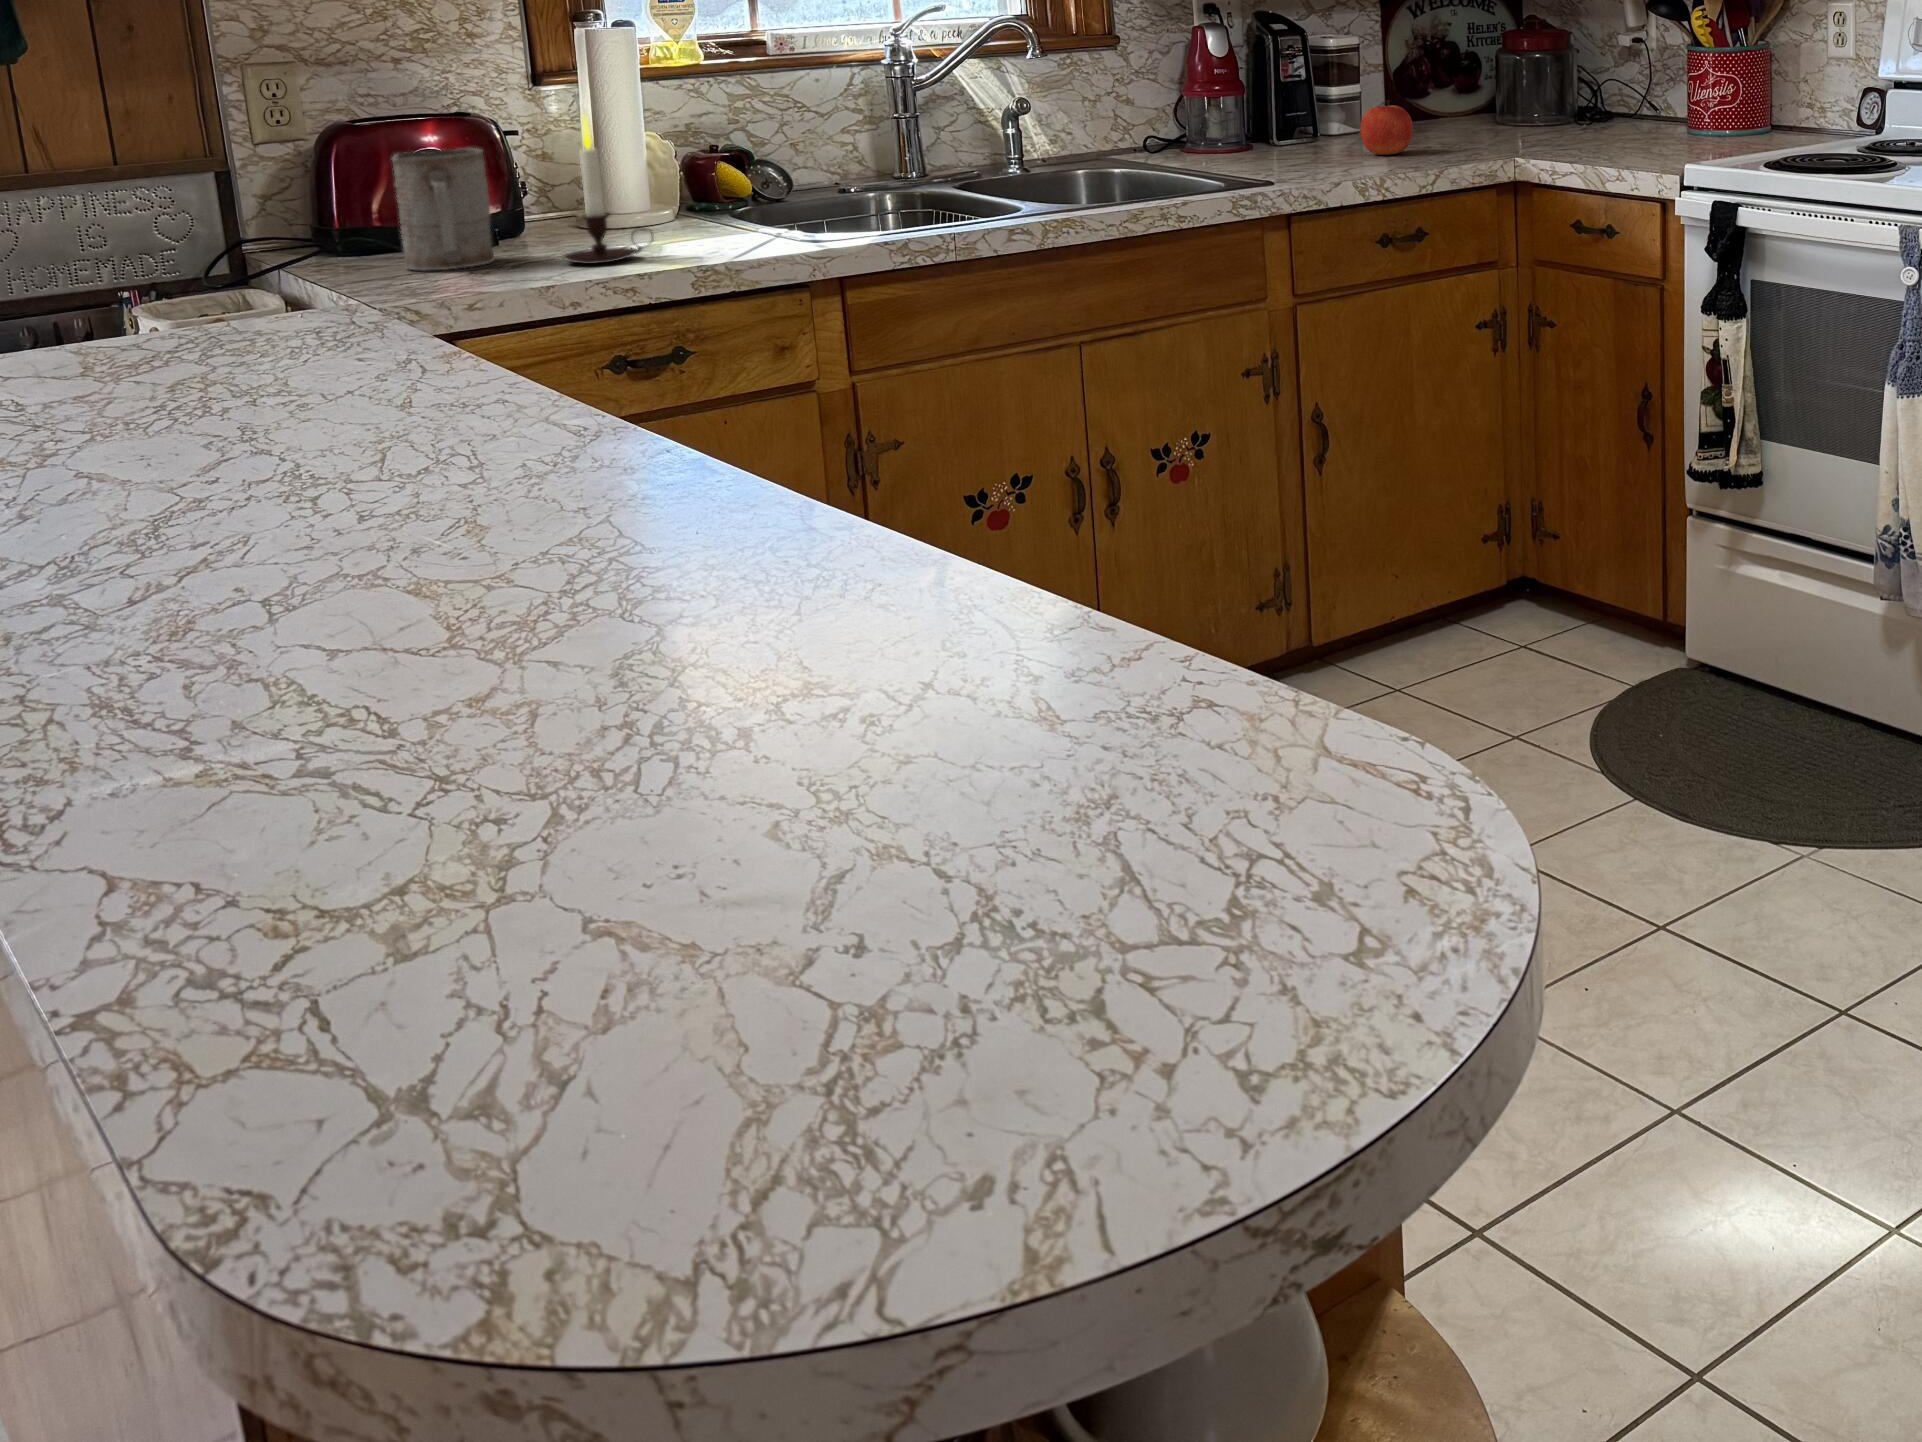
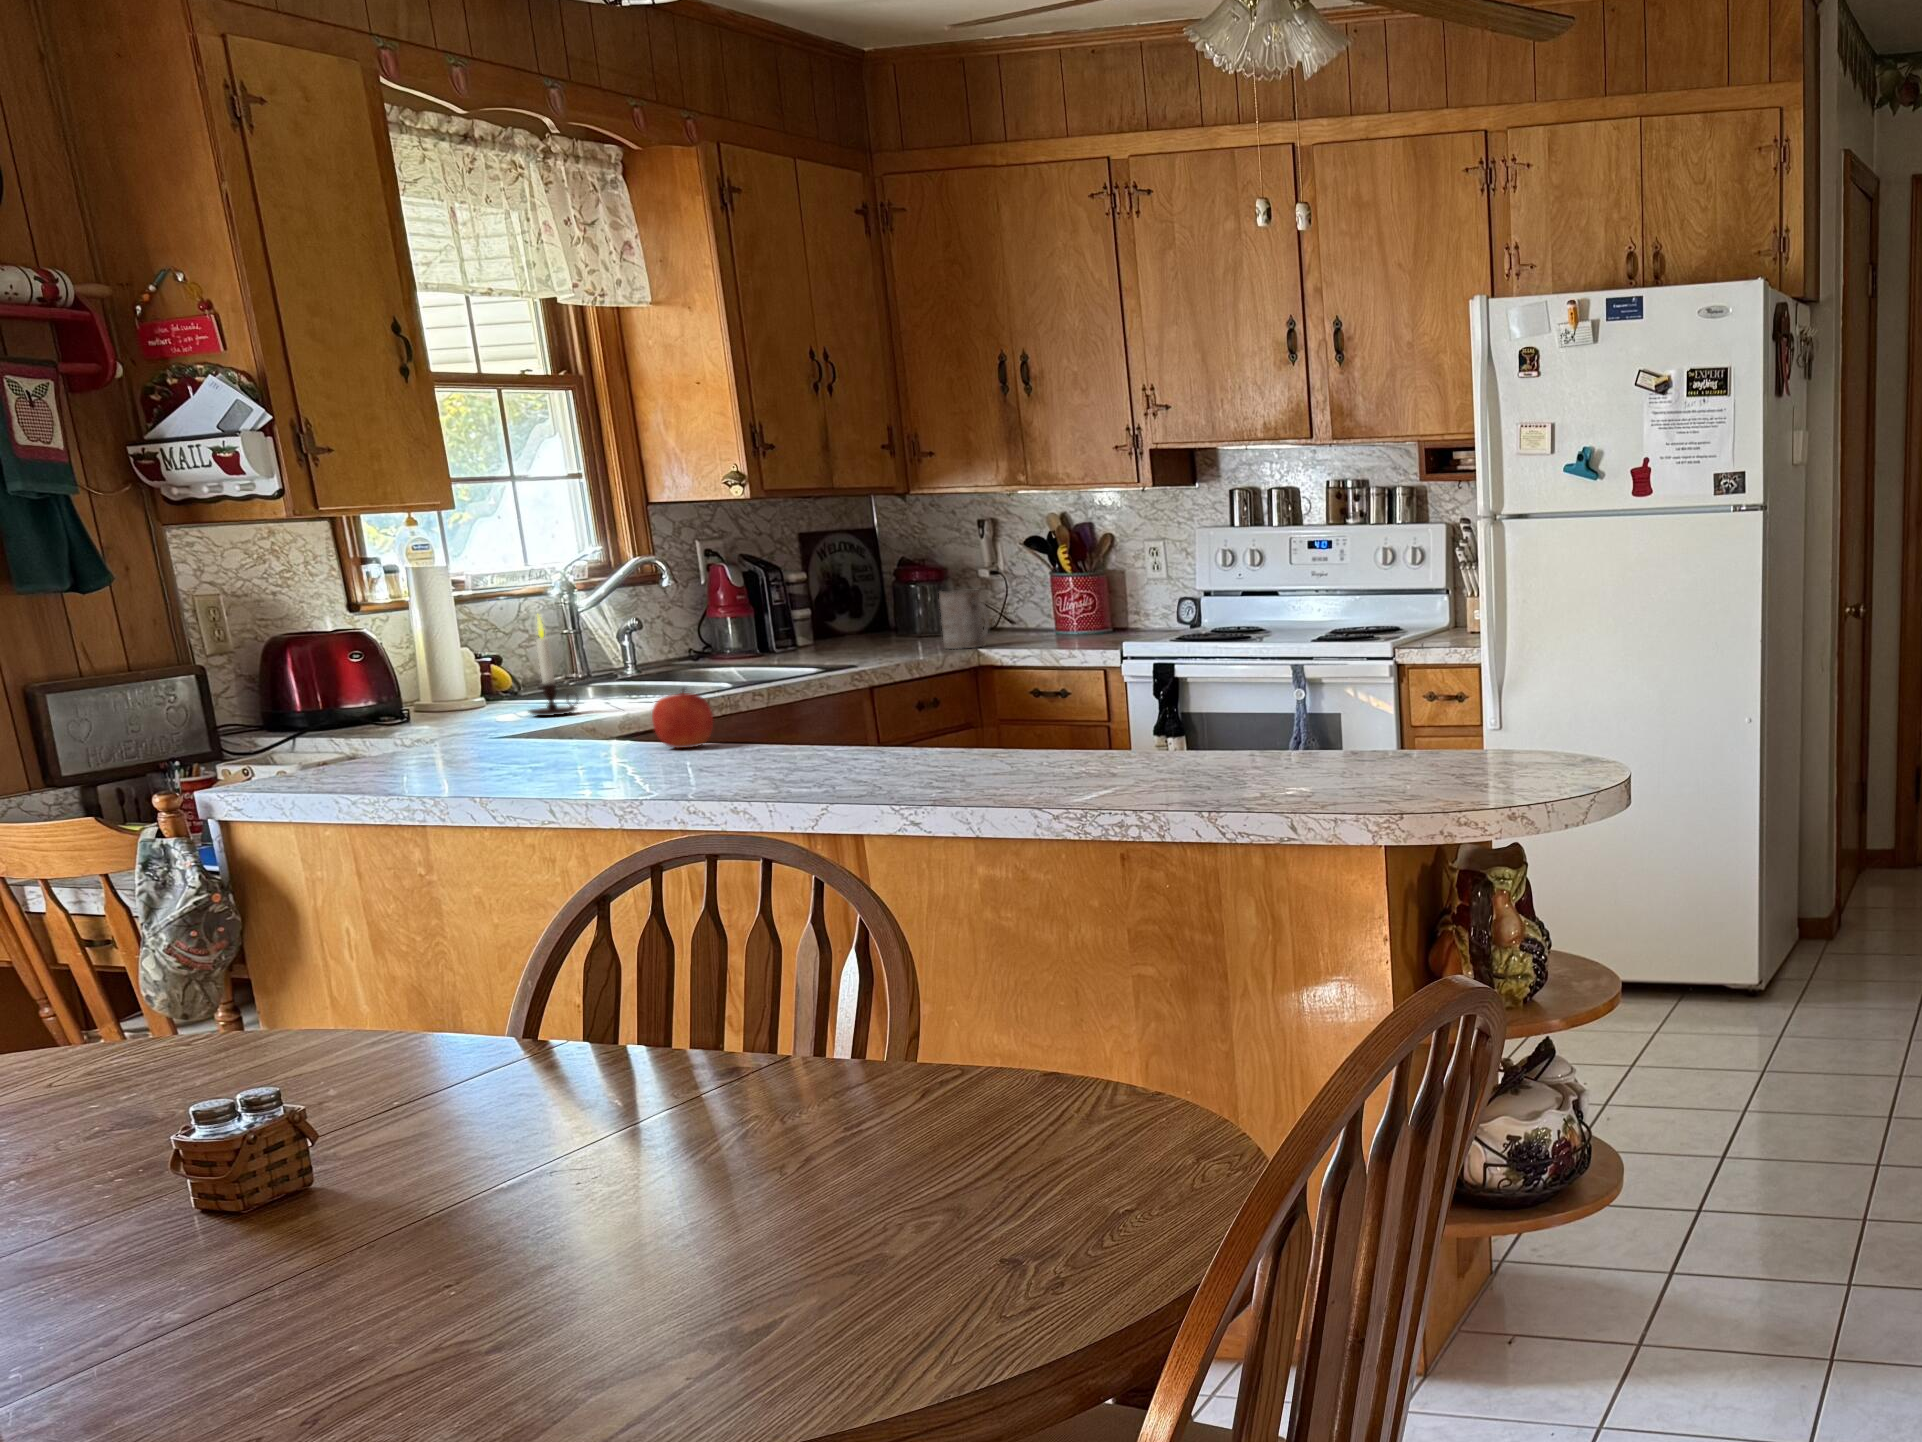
apple: present [1361,100,1413,155] -> present [652,688,713,748]
mug: present [392,148,495,270] -> present [939,589,989,649]

